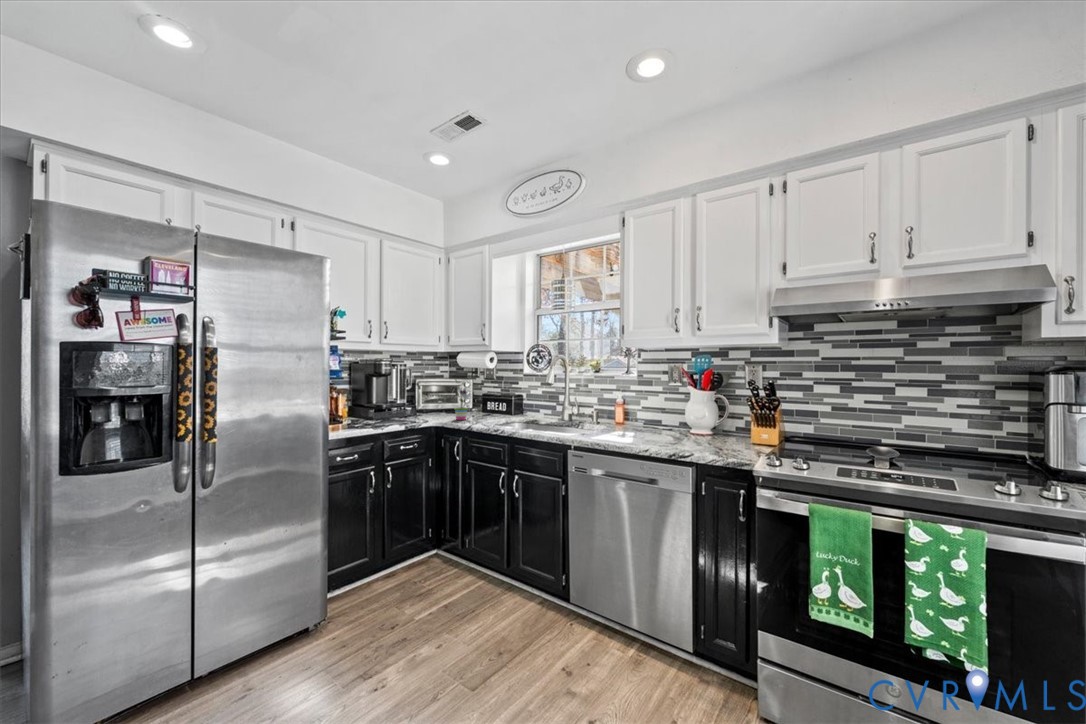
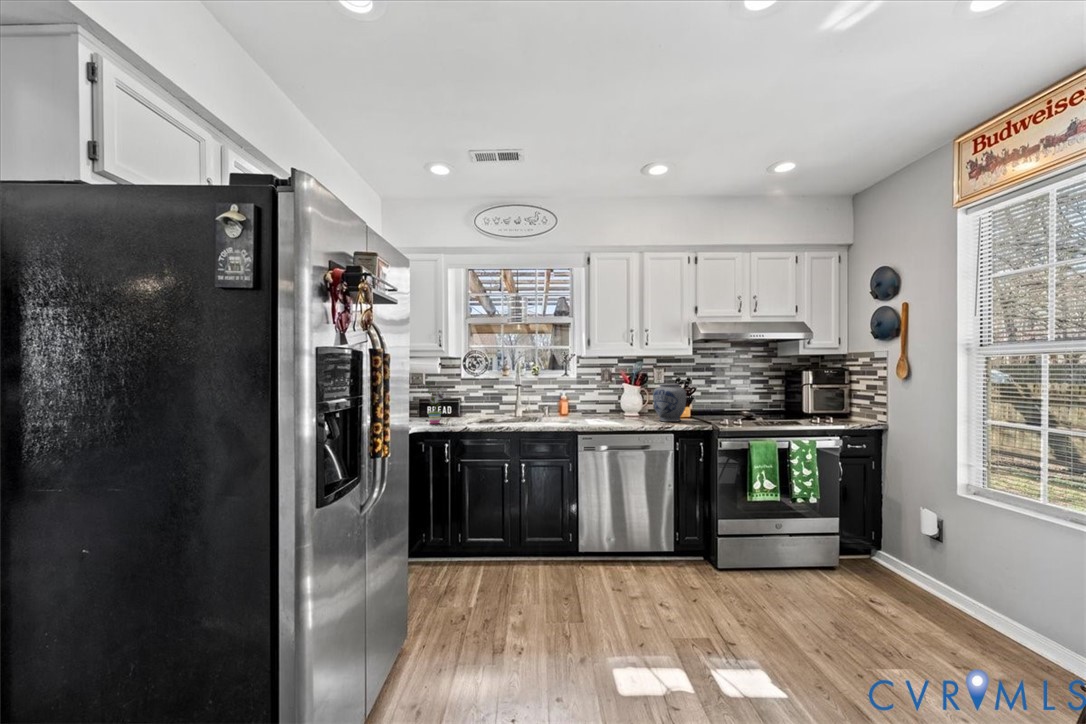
vase: none [681,389,734,450] -> present [653,384,686,422]

